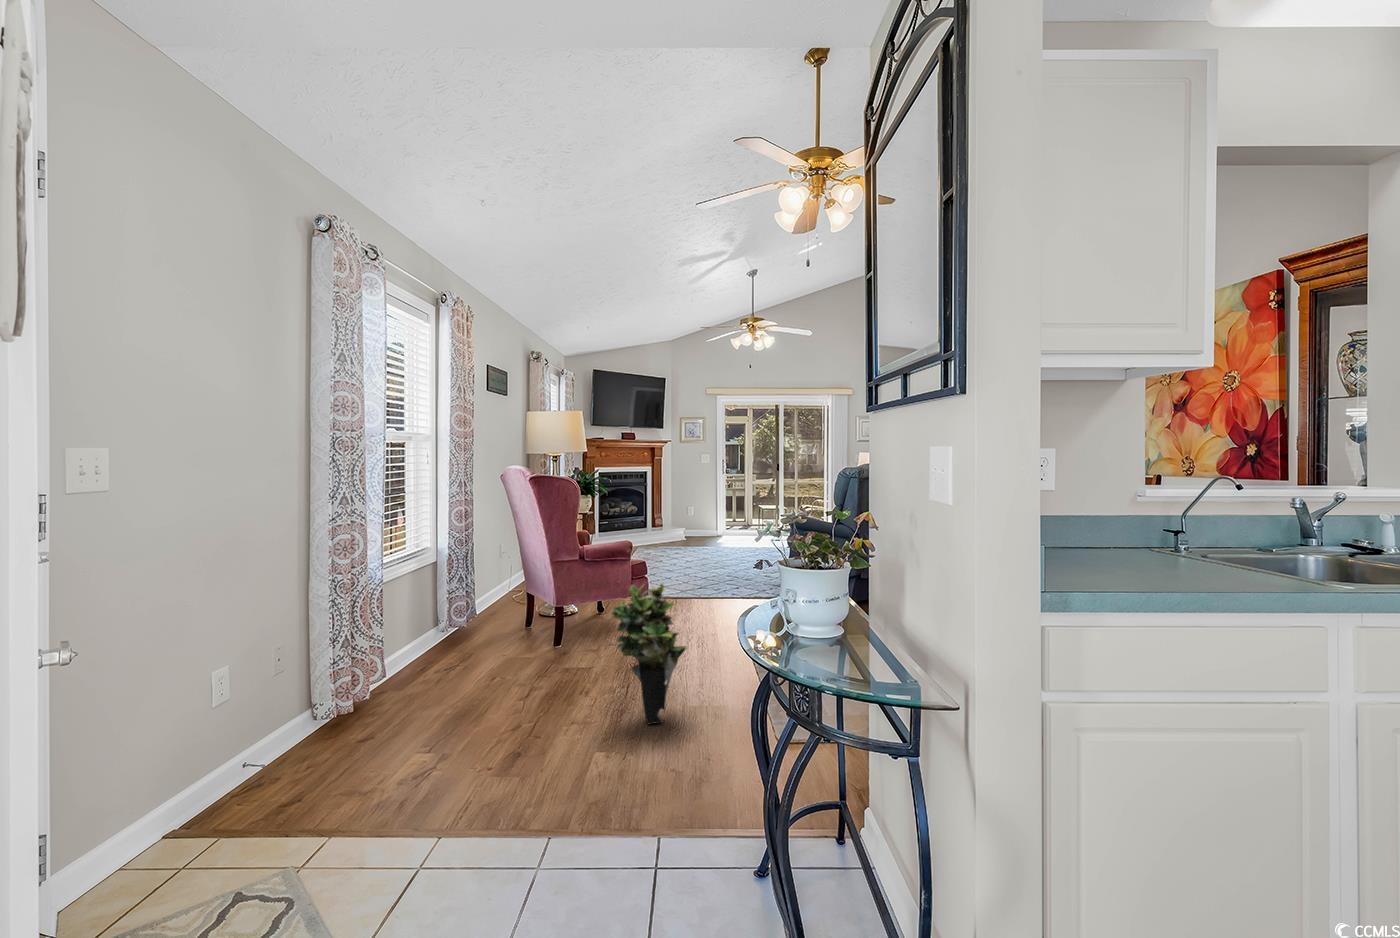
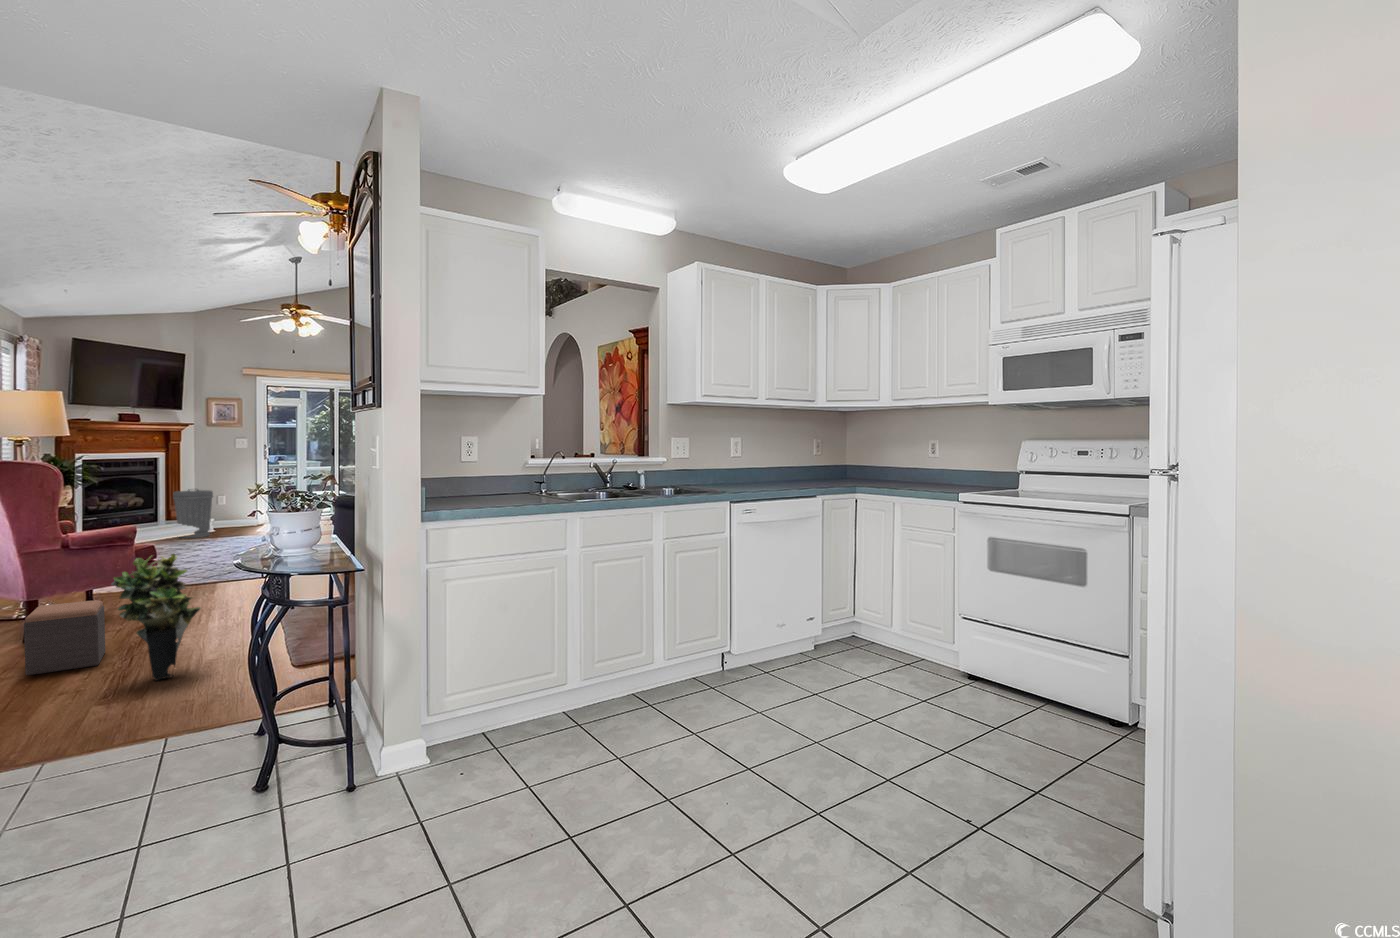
trash can: none [657,499,686,543] -> present [173,489,213,538]
footstool: none [549,620,608,691] -> present [24,600,105,675]

